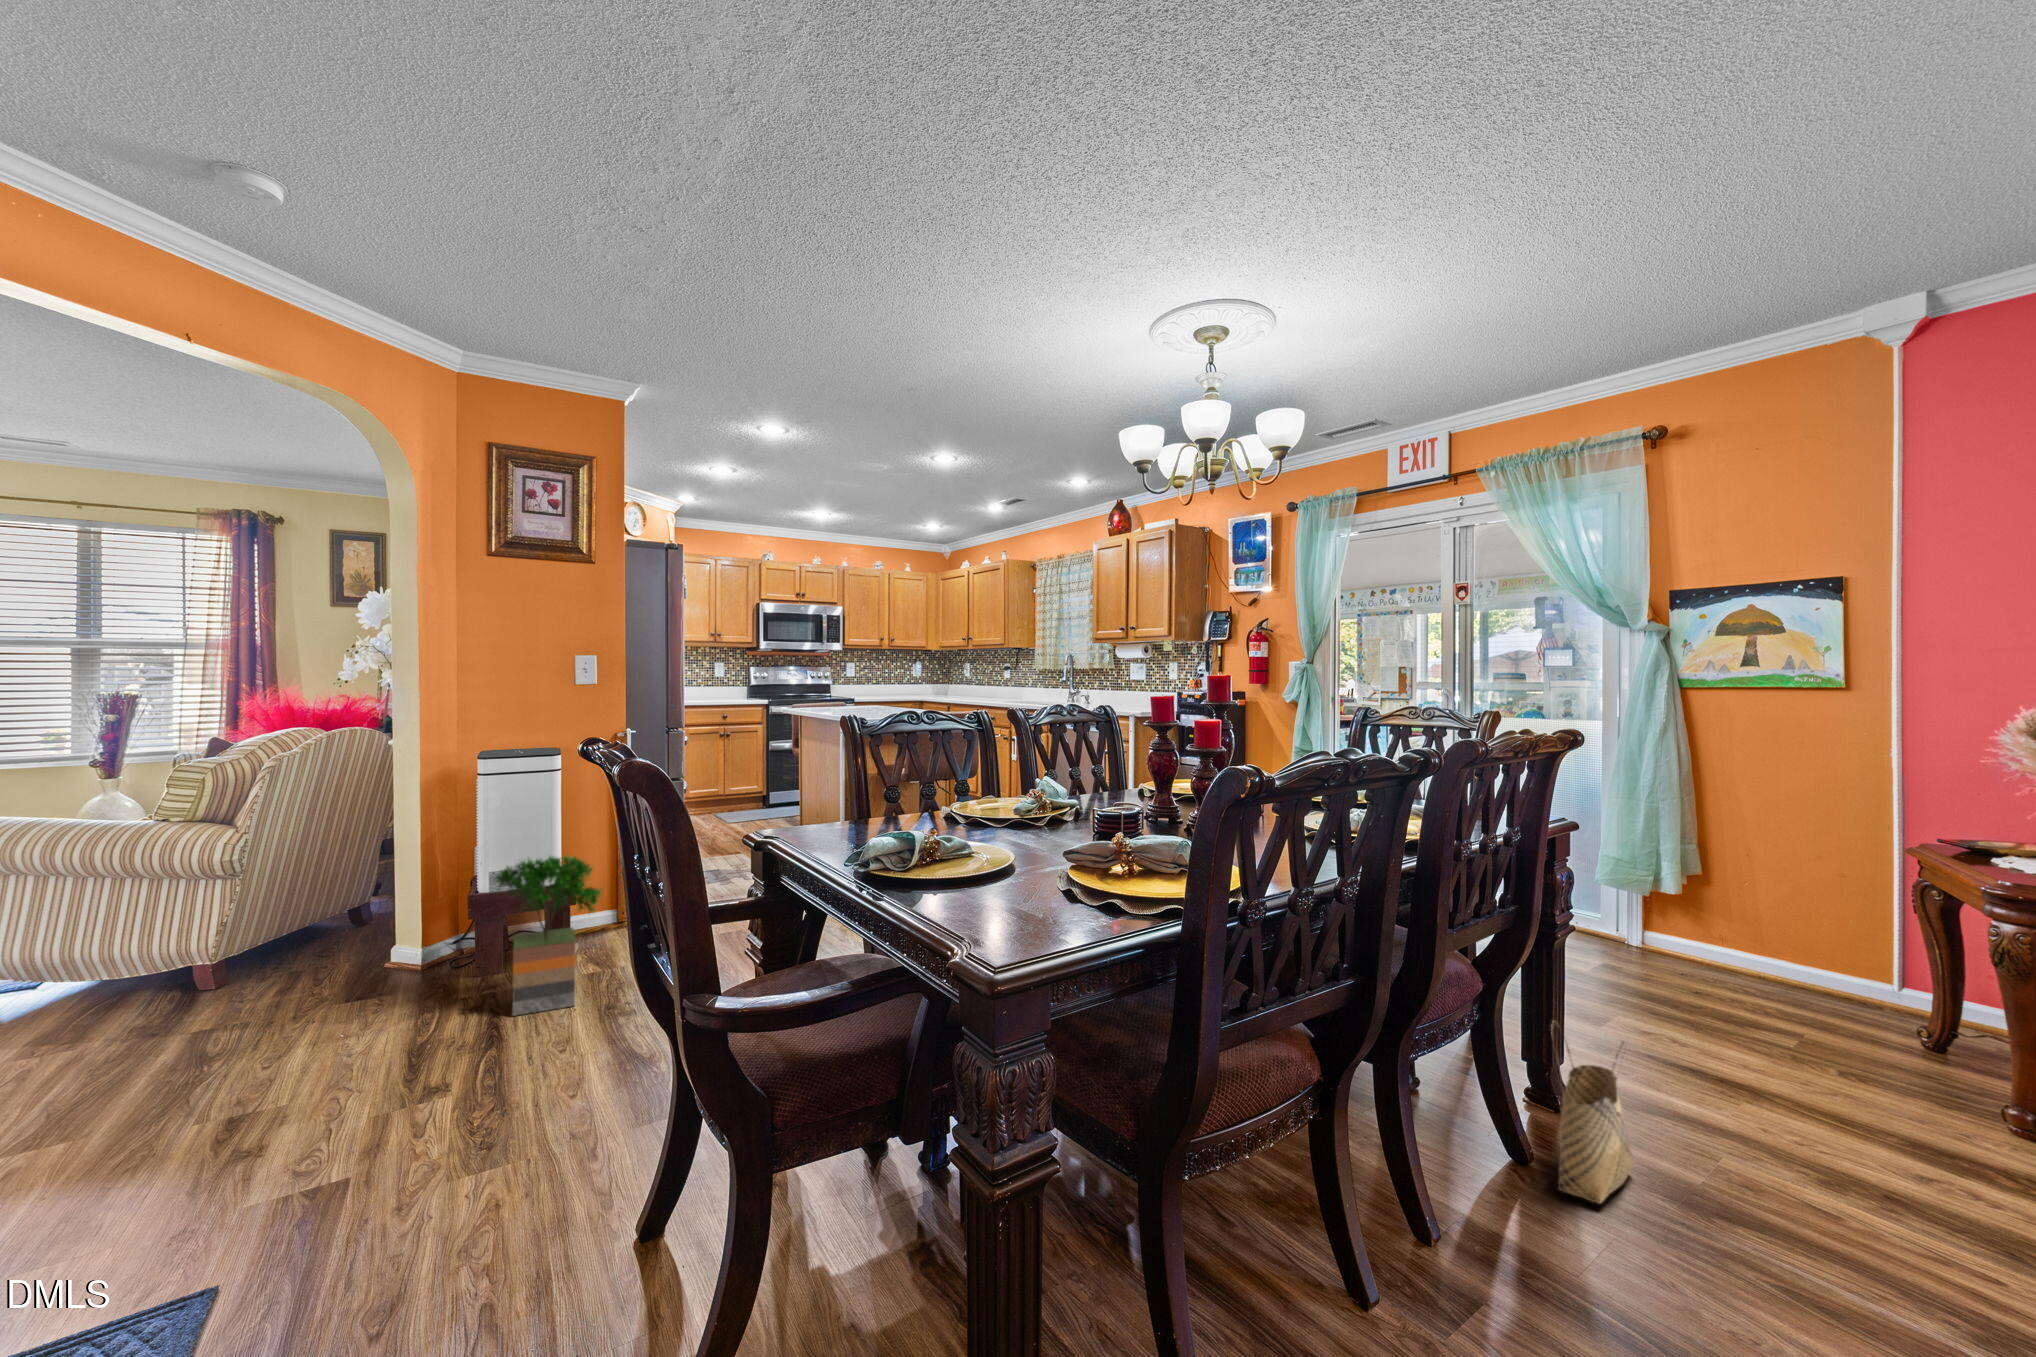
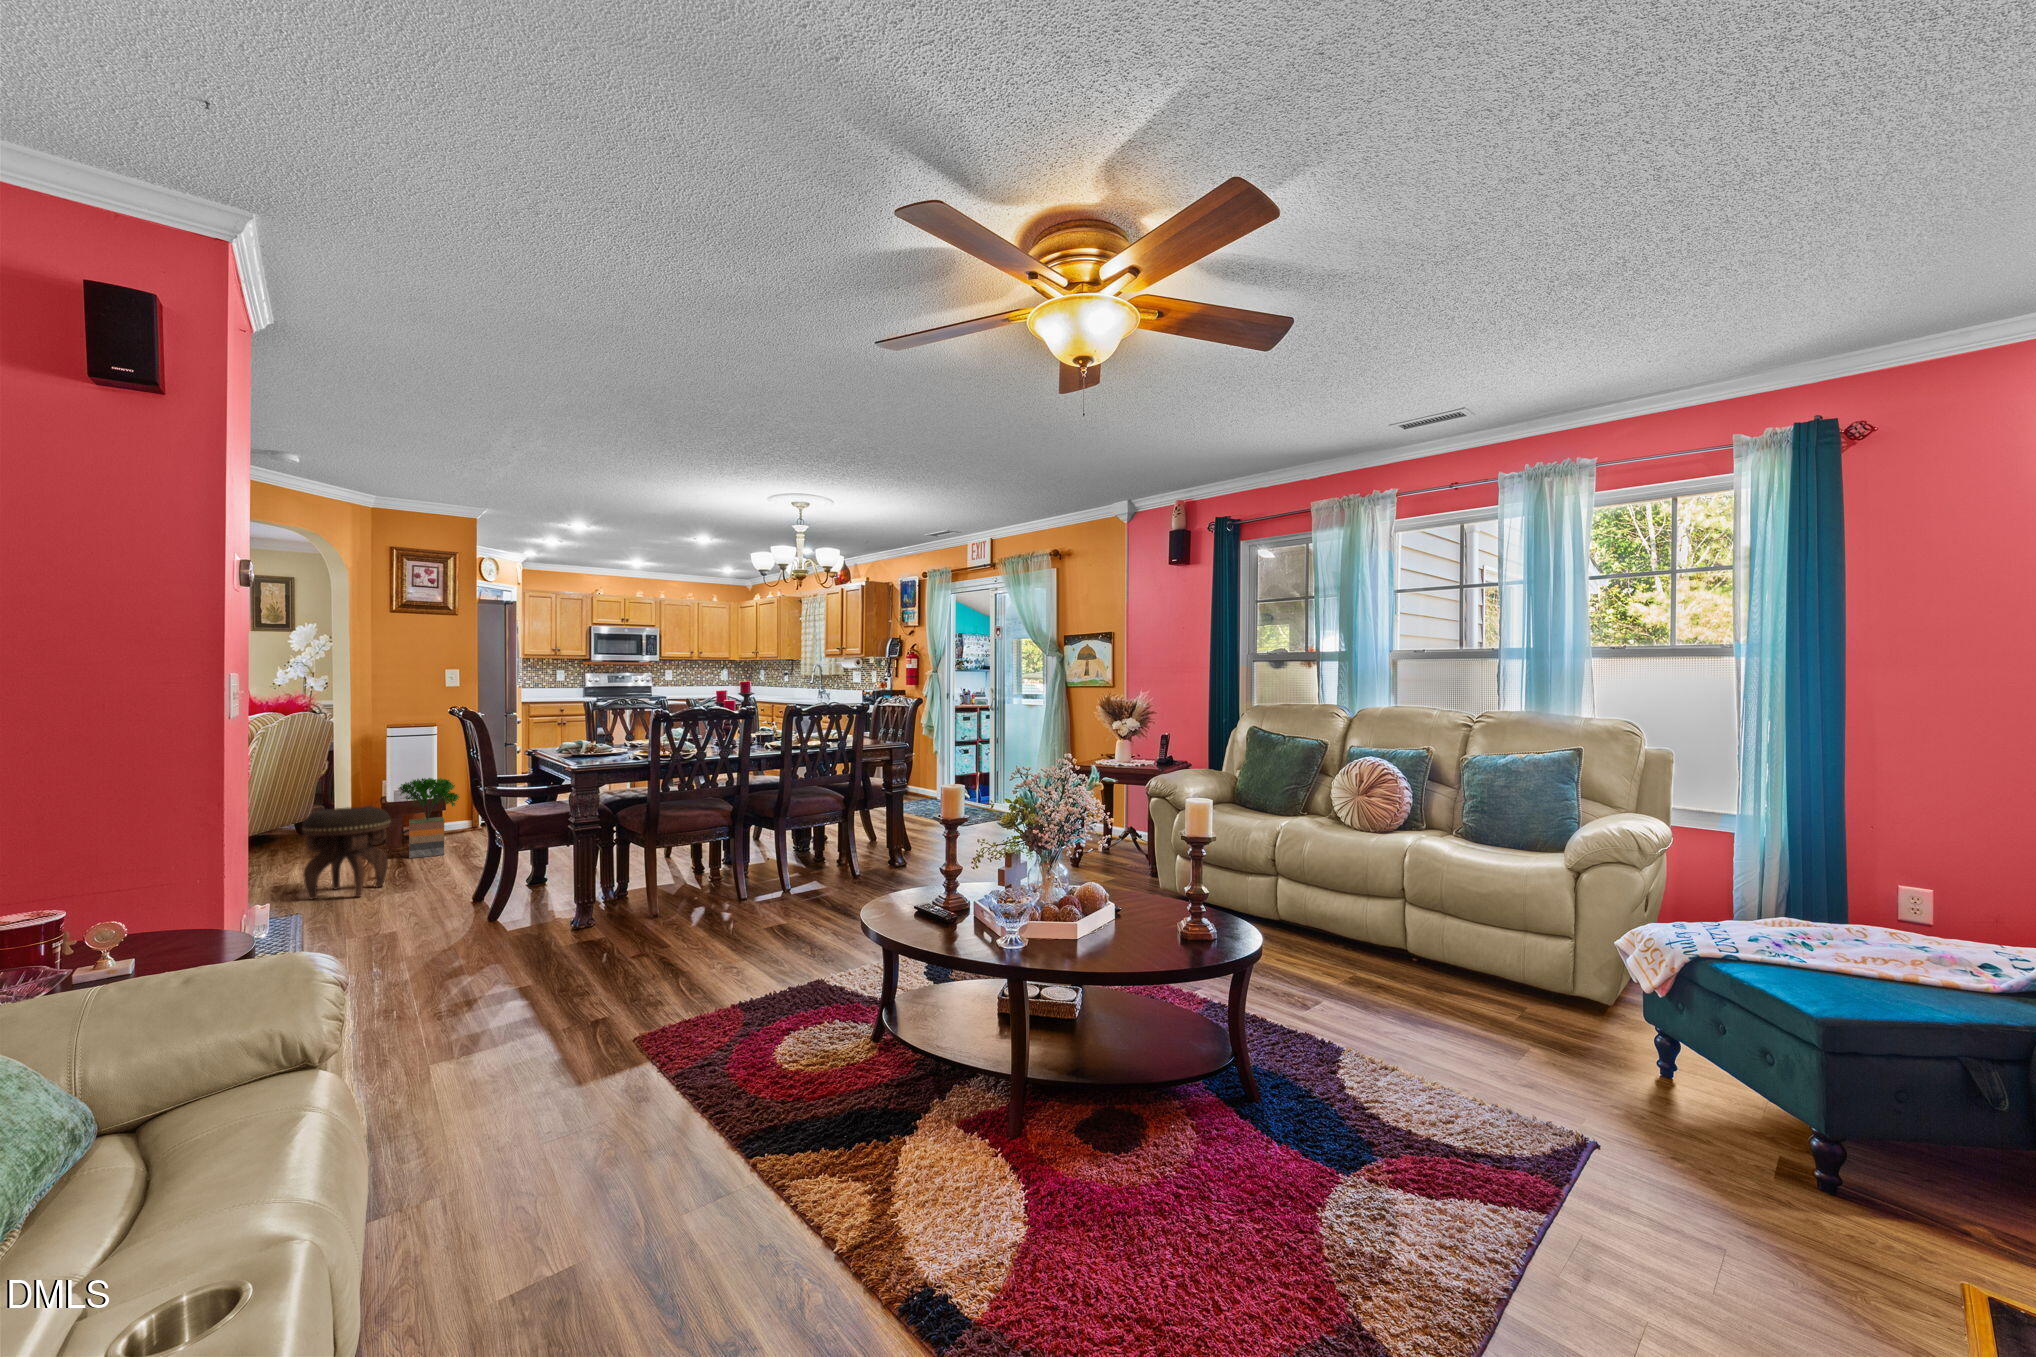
footstool: none [267,951,467,1192] -> present [302,806,391,900]
woven basket: present [1551,1020,1634,1204] -> none [857,820,896,884]

